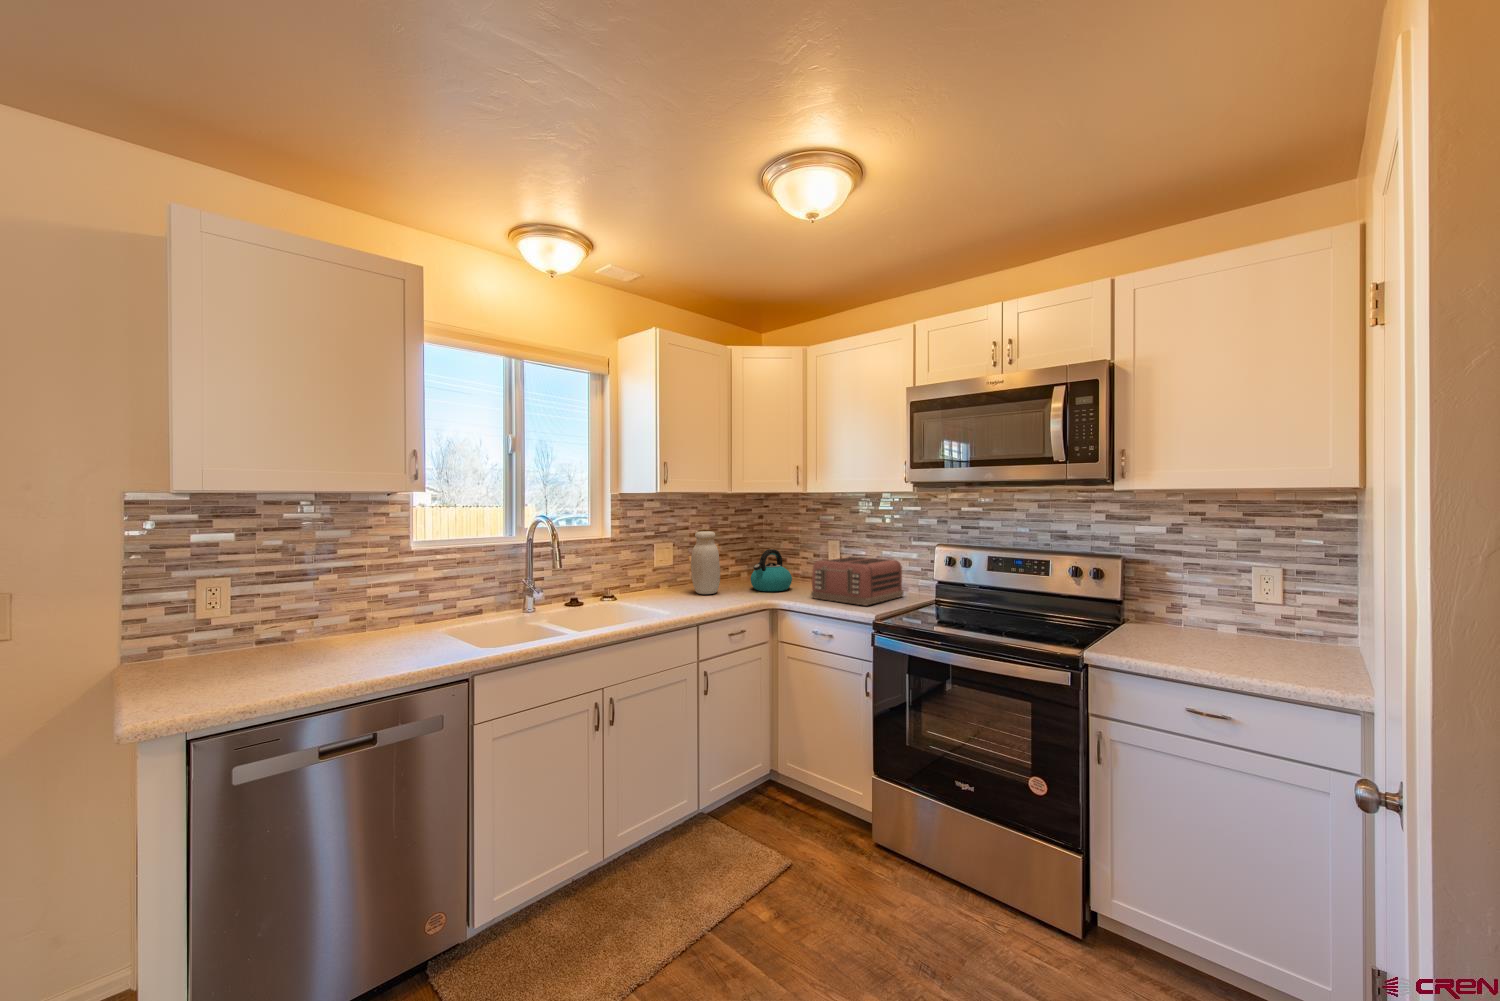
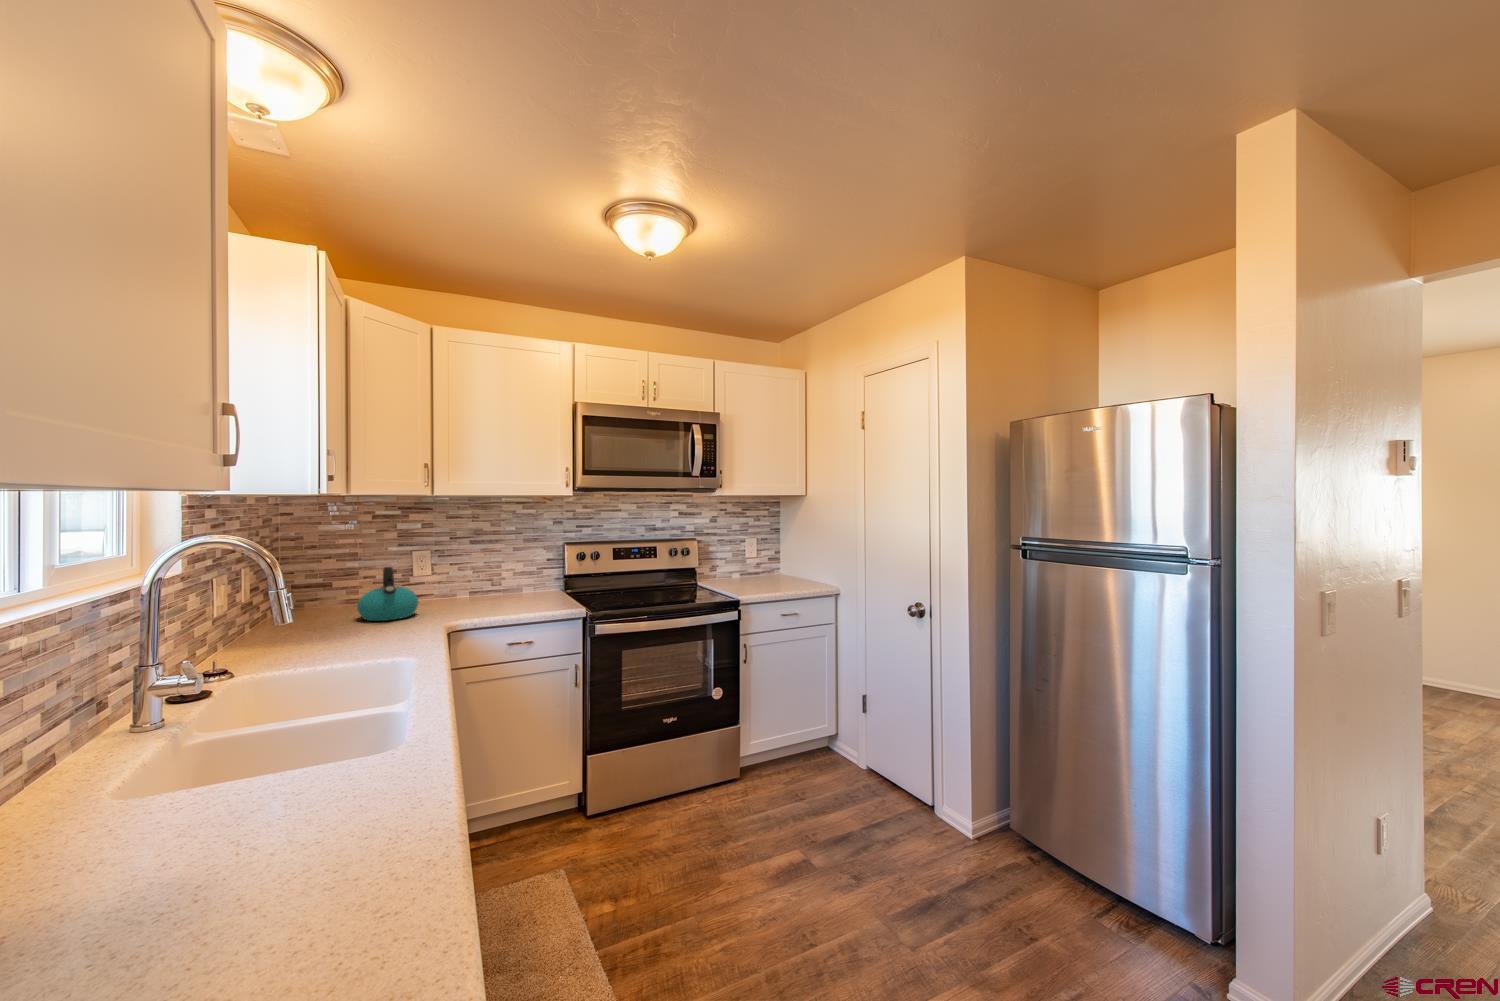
jar: present [691,531,720,594] -> none [298,550,355,640]
toaster: present [811,557,904,606] -> none [468,561,548,613]

